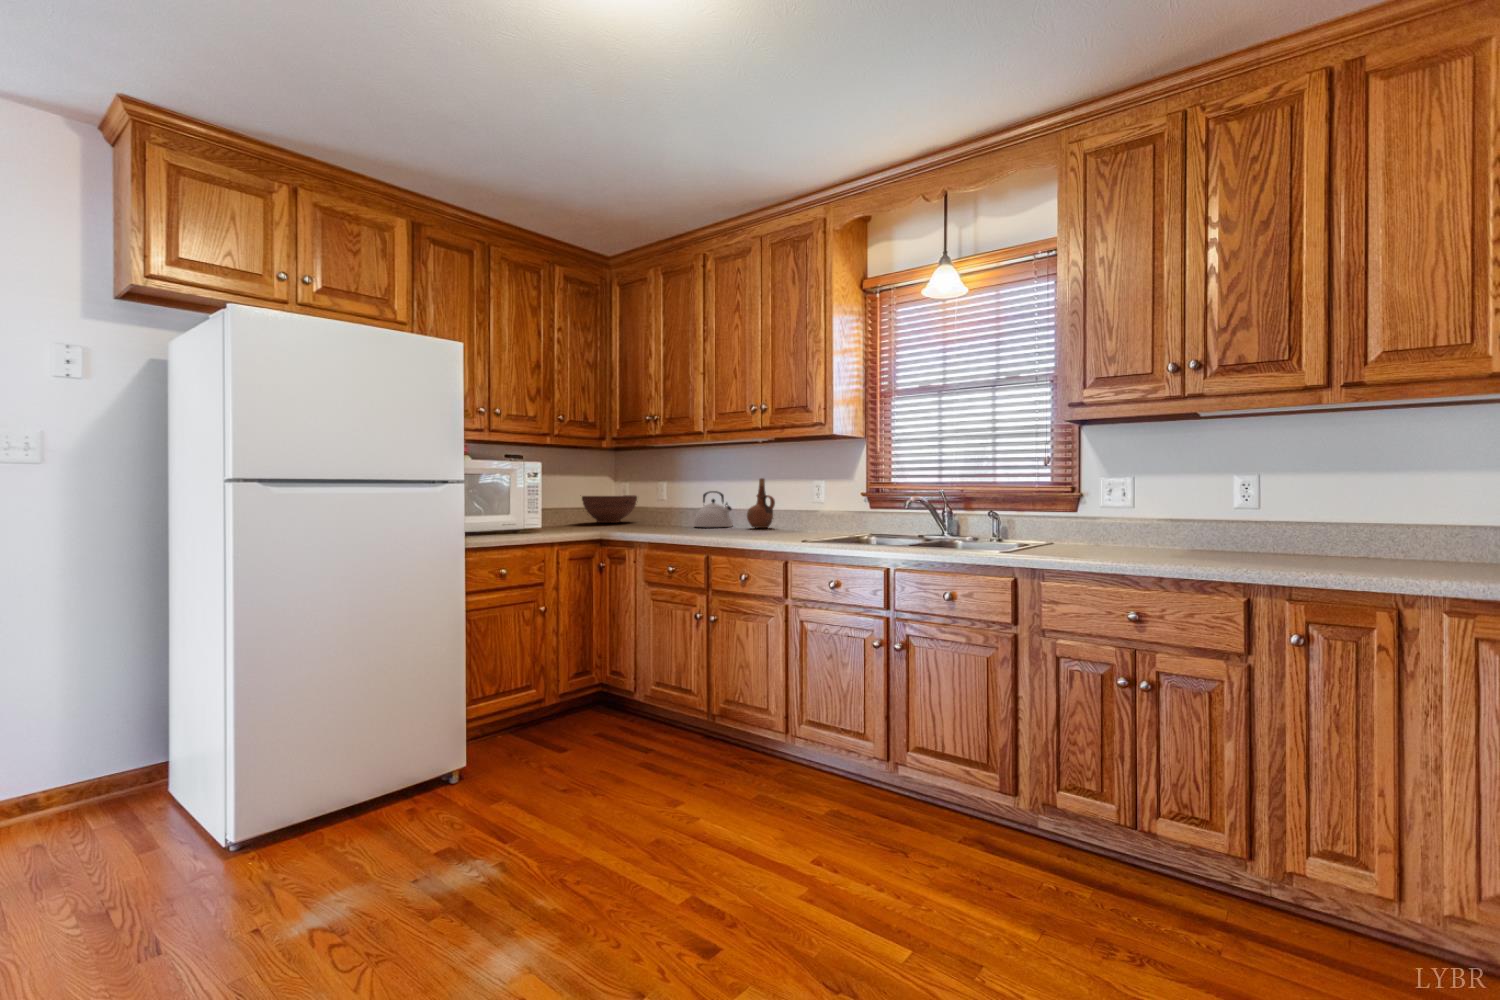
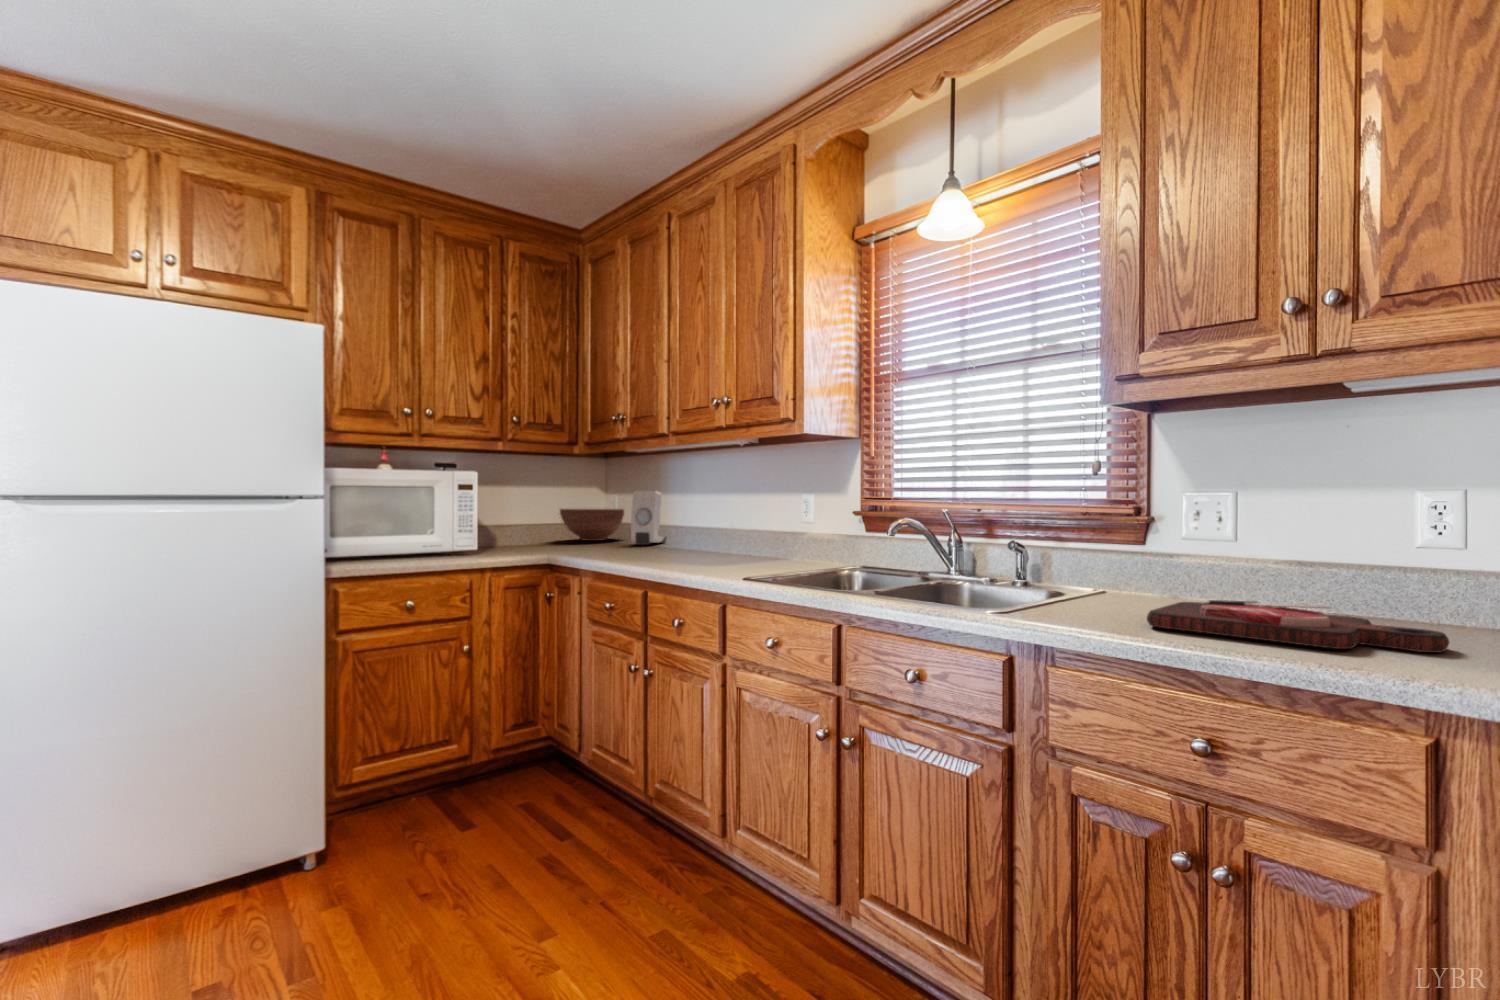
ceramic pitcher: present [747,478,775,528] -> none [726,490,760,553]
soap dispenser: none [652,480,679,525] -> present [631,491,666,545]
kettle: present [694,491,733,527] -> none [670,505,719,550]
cutting board: none [1095,539,1253,560] -> present [1147,600,1449,652]

